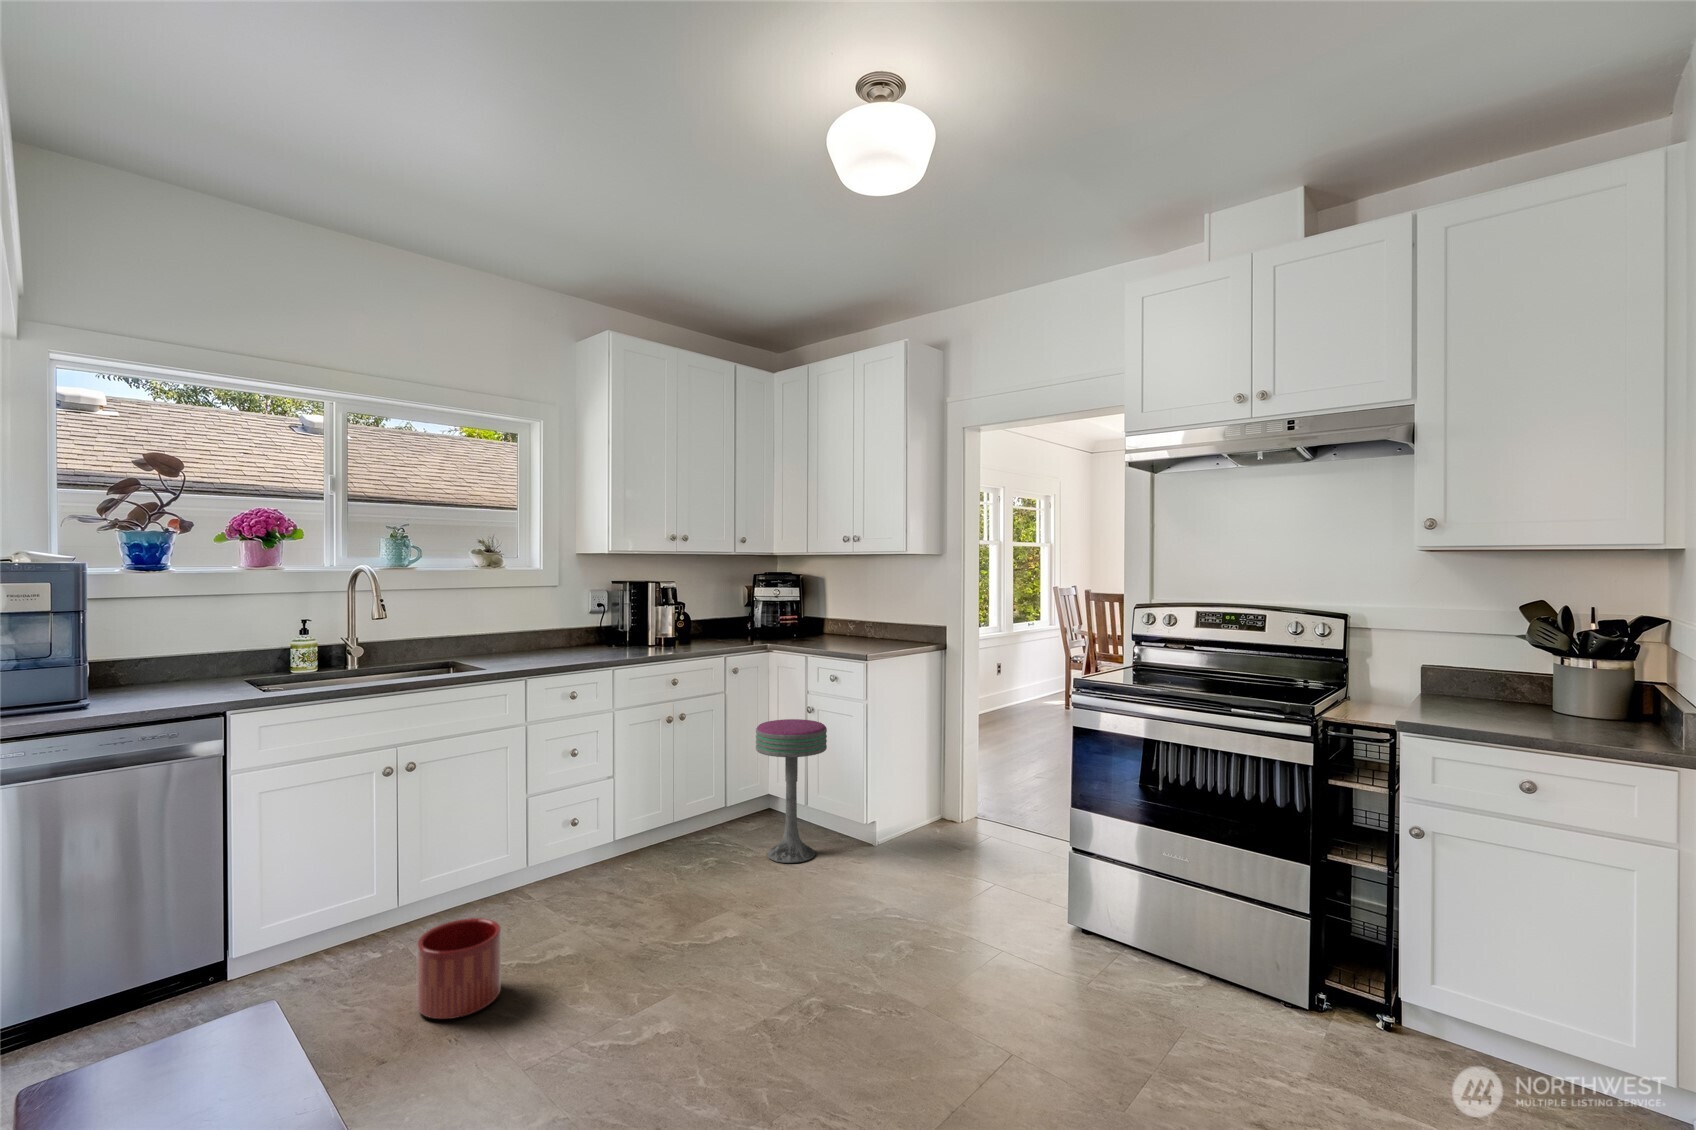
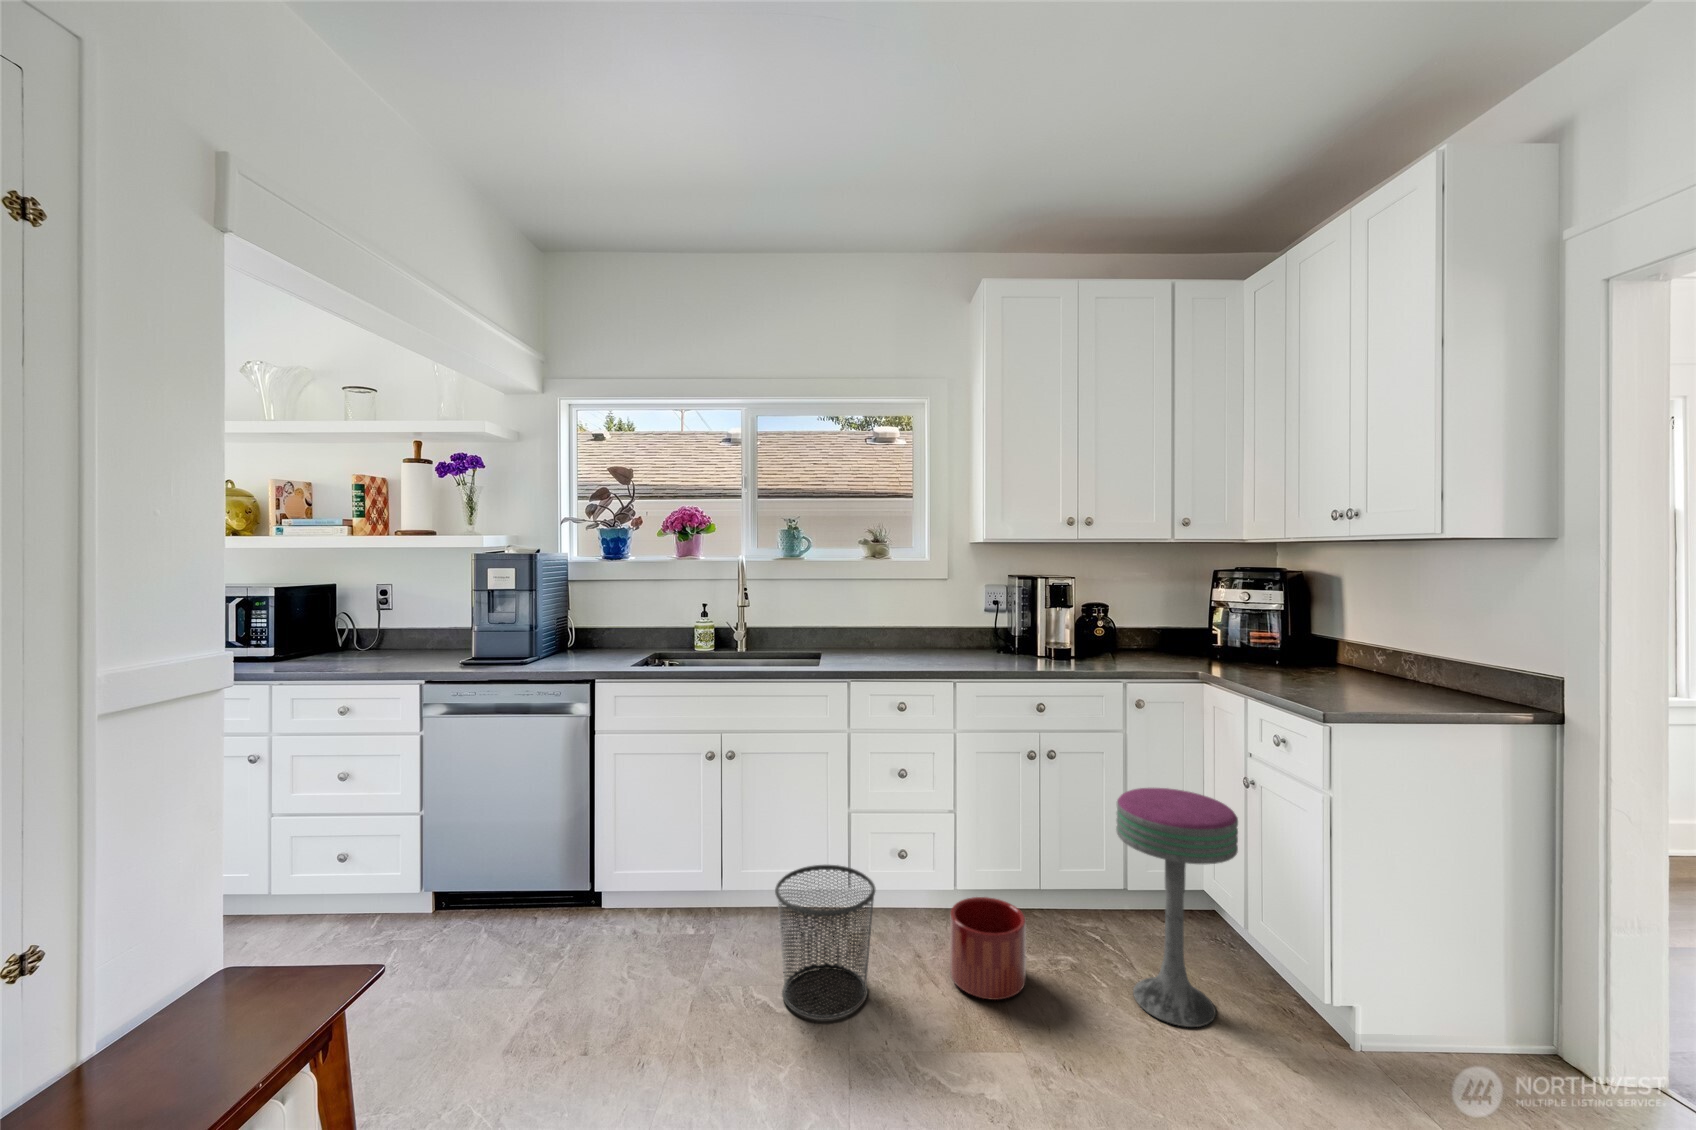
waste bin: none [534,829,623,948] -> present [775,865,875,1020]
planter: present [417,918,501,1019] -> present [950,897,1026,1000]

